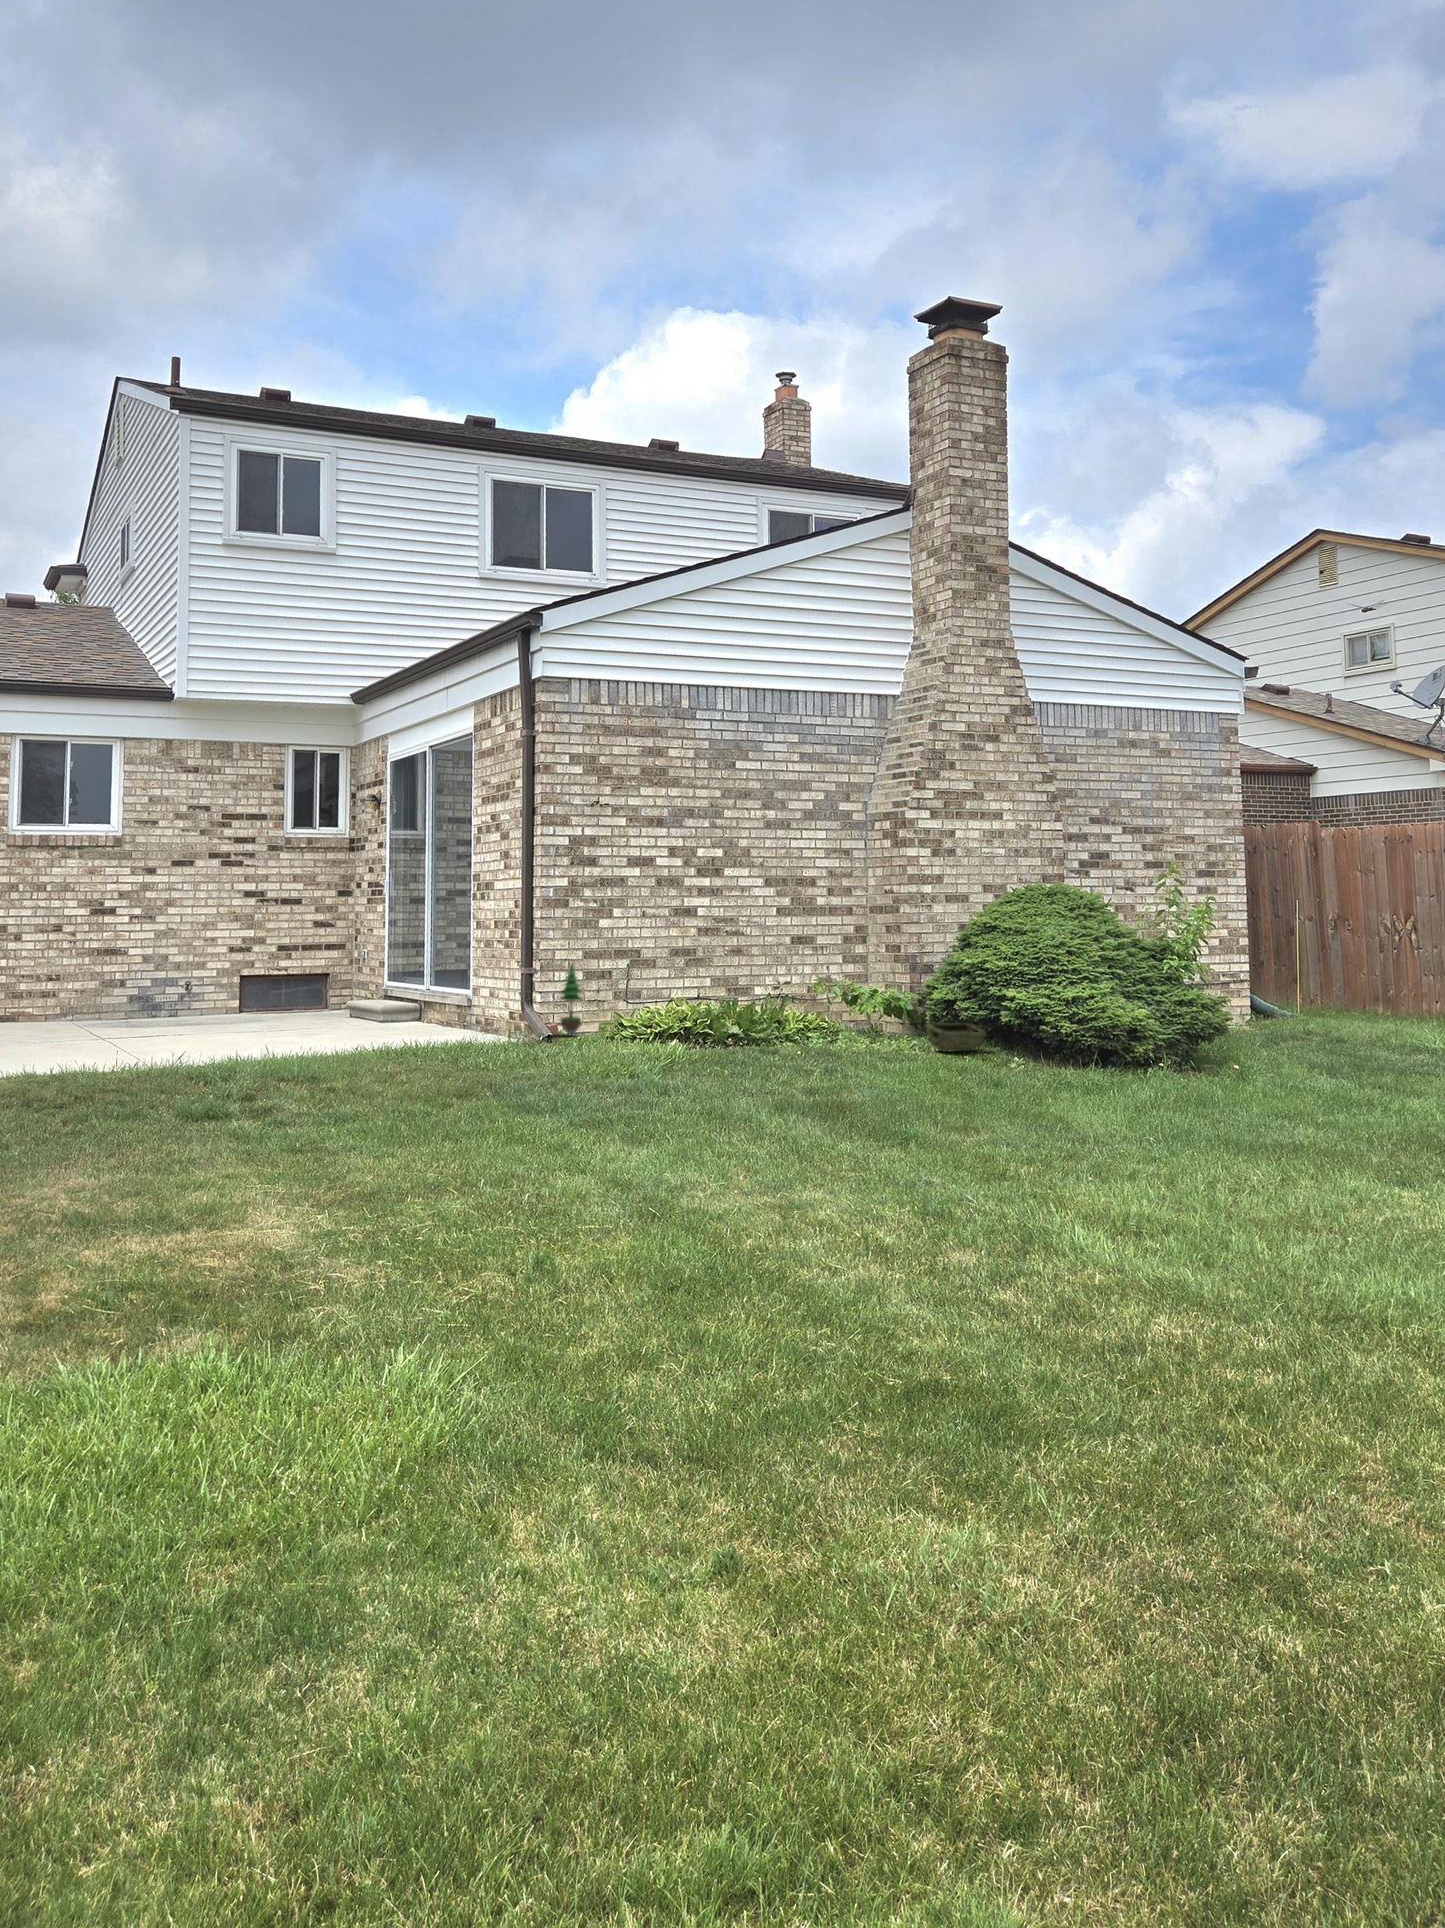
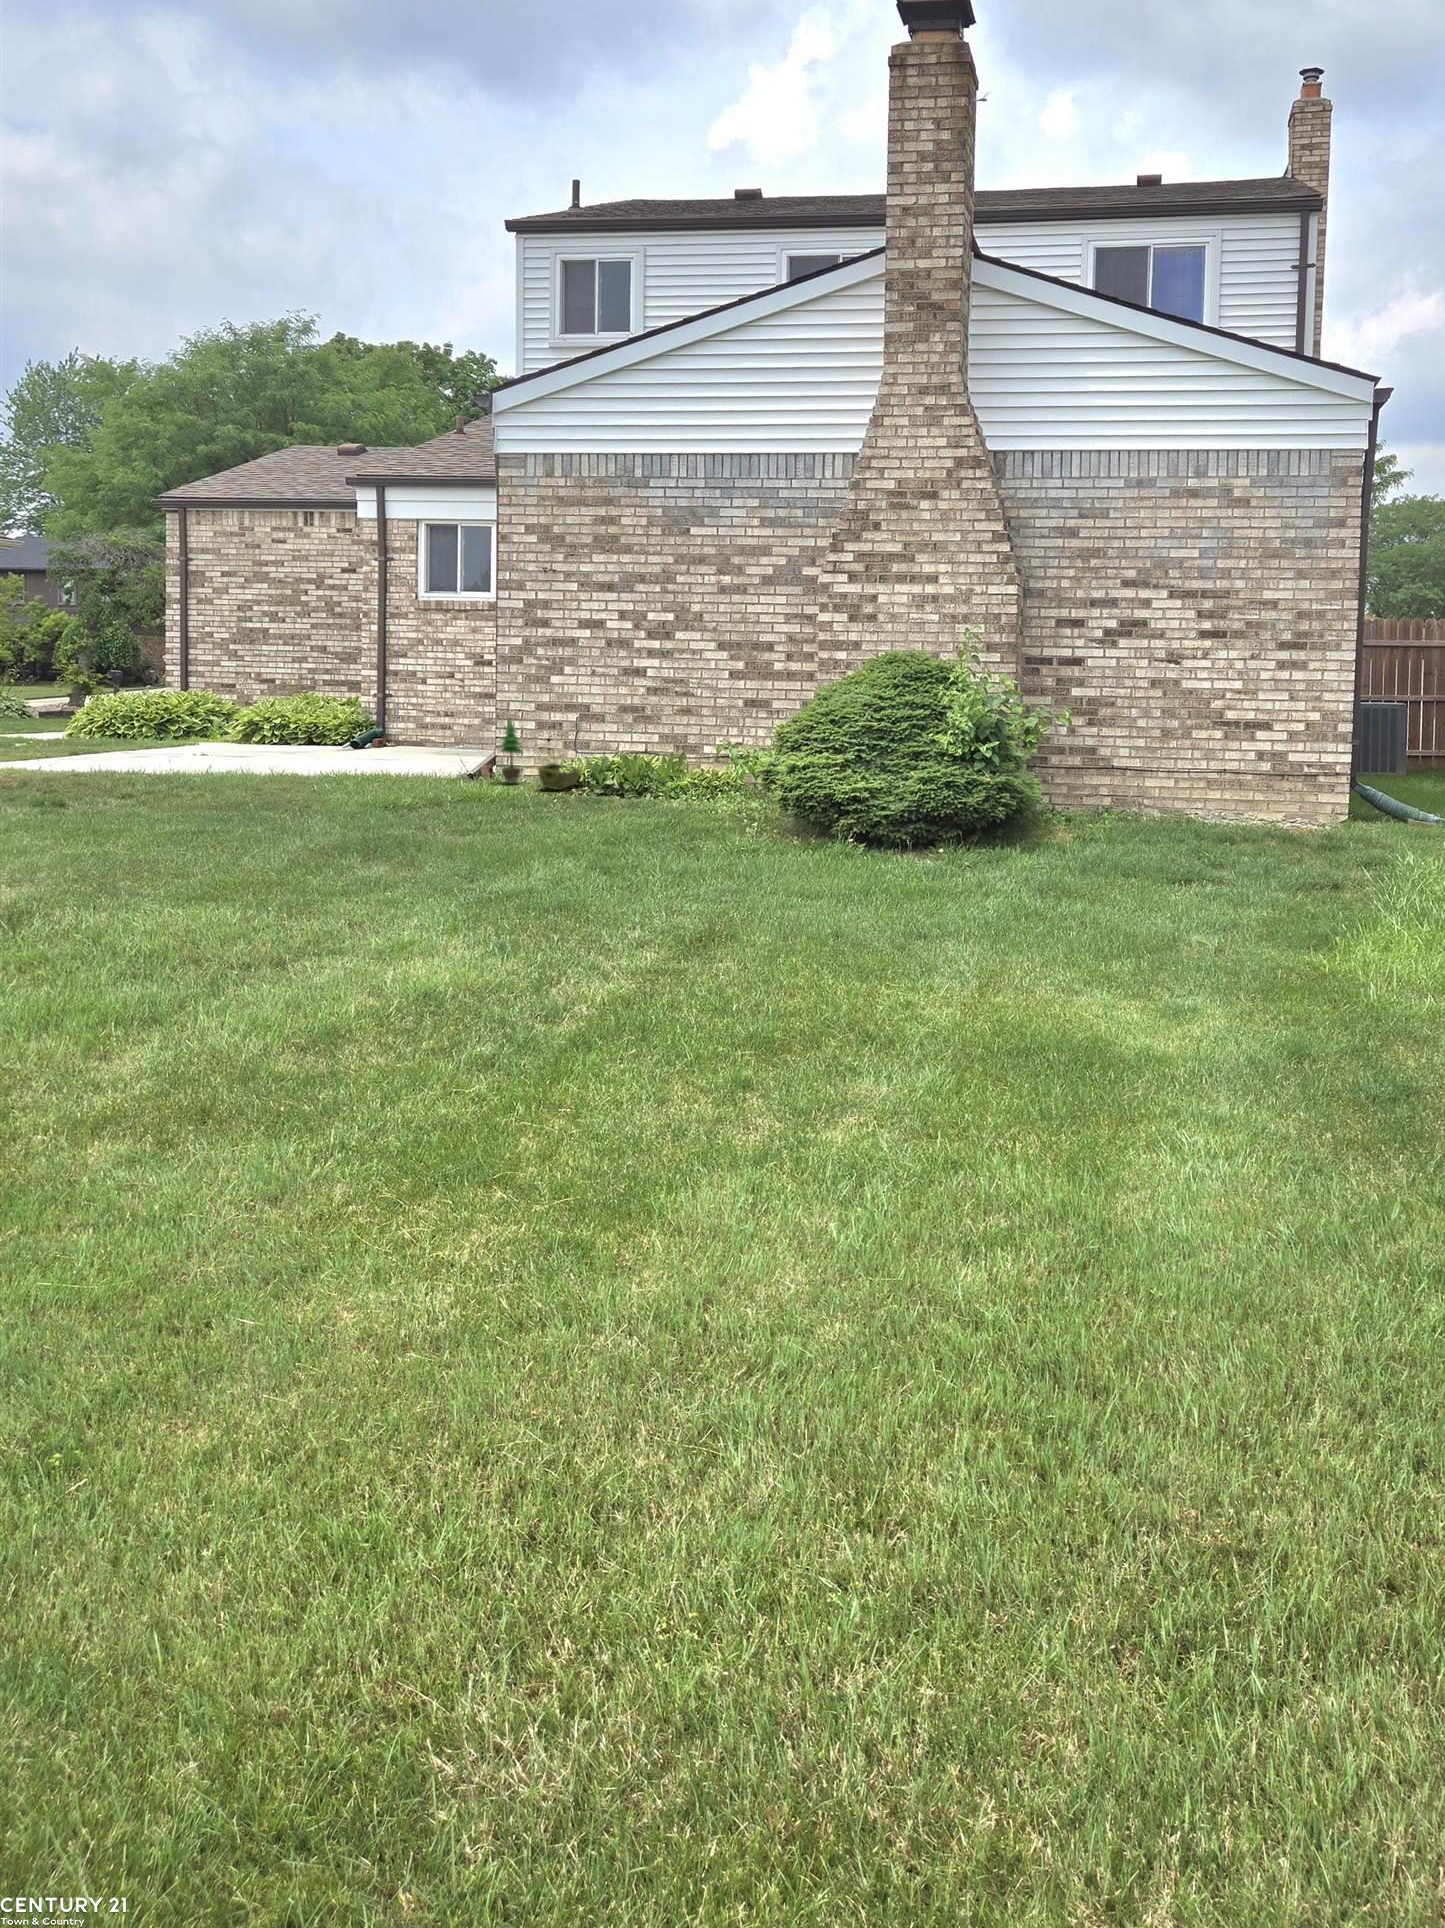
woven basket: present [927,1023,986,1052] -> present [538,763,581,790]

